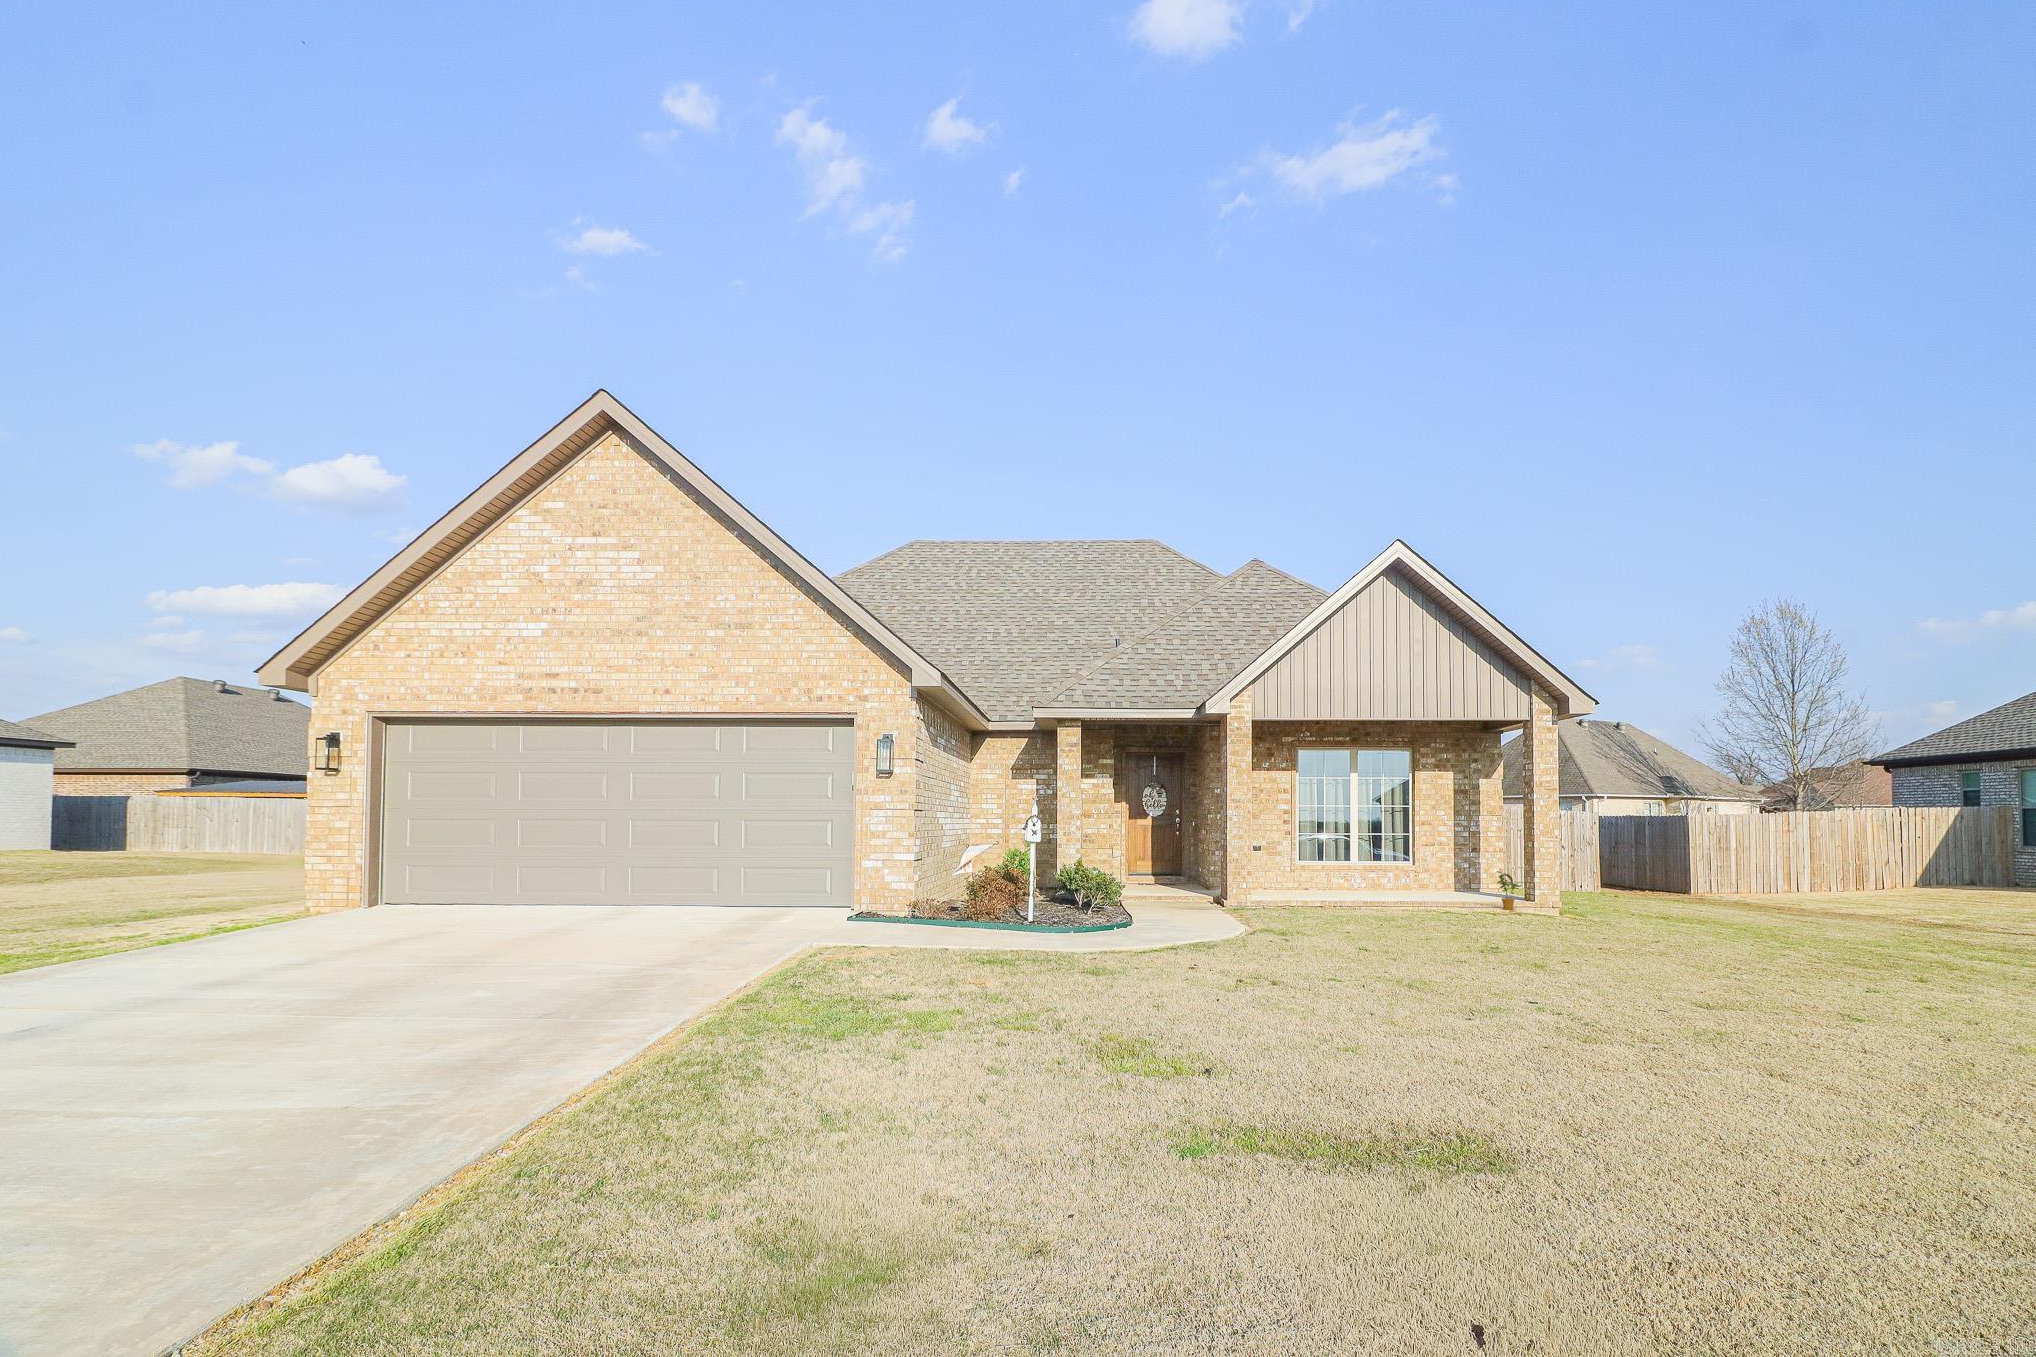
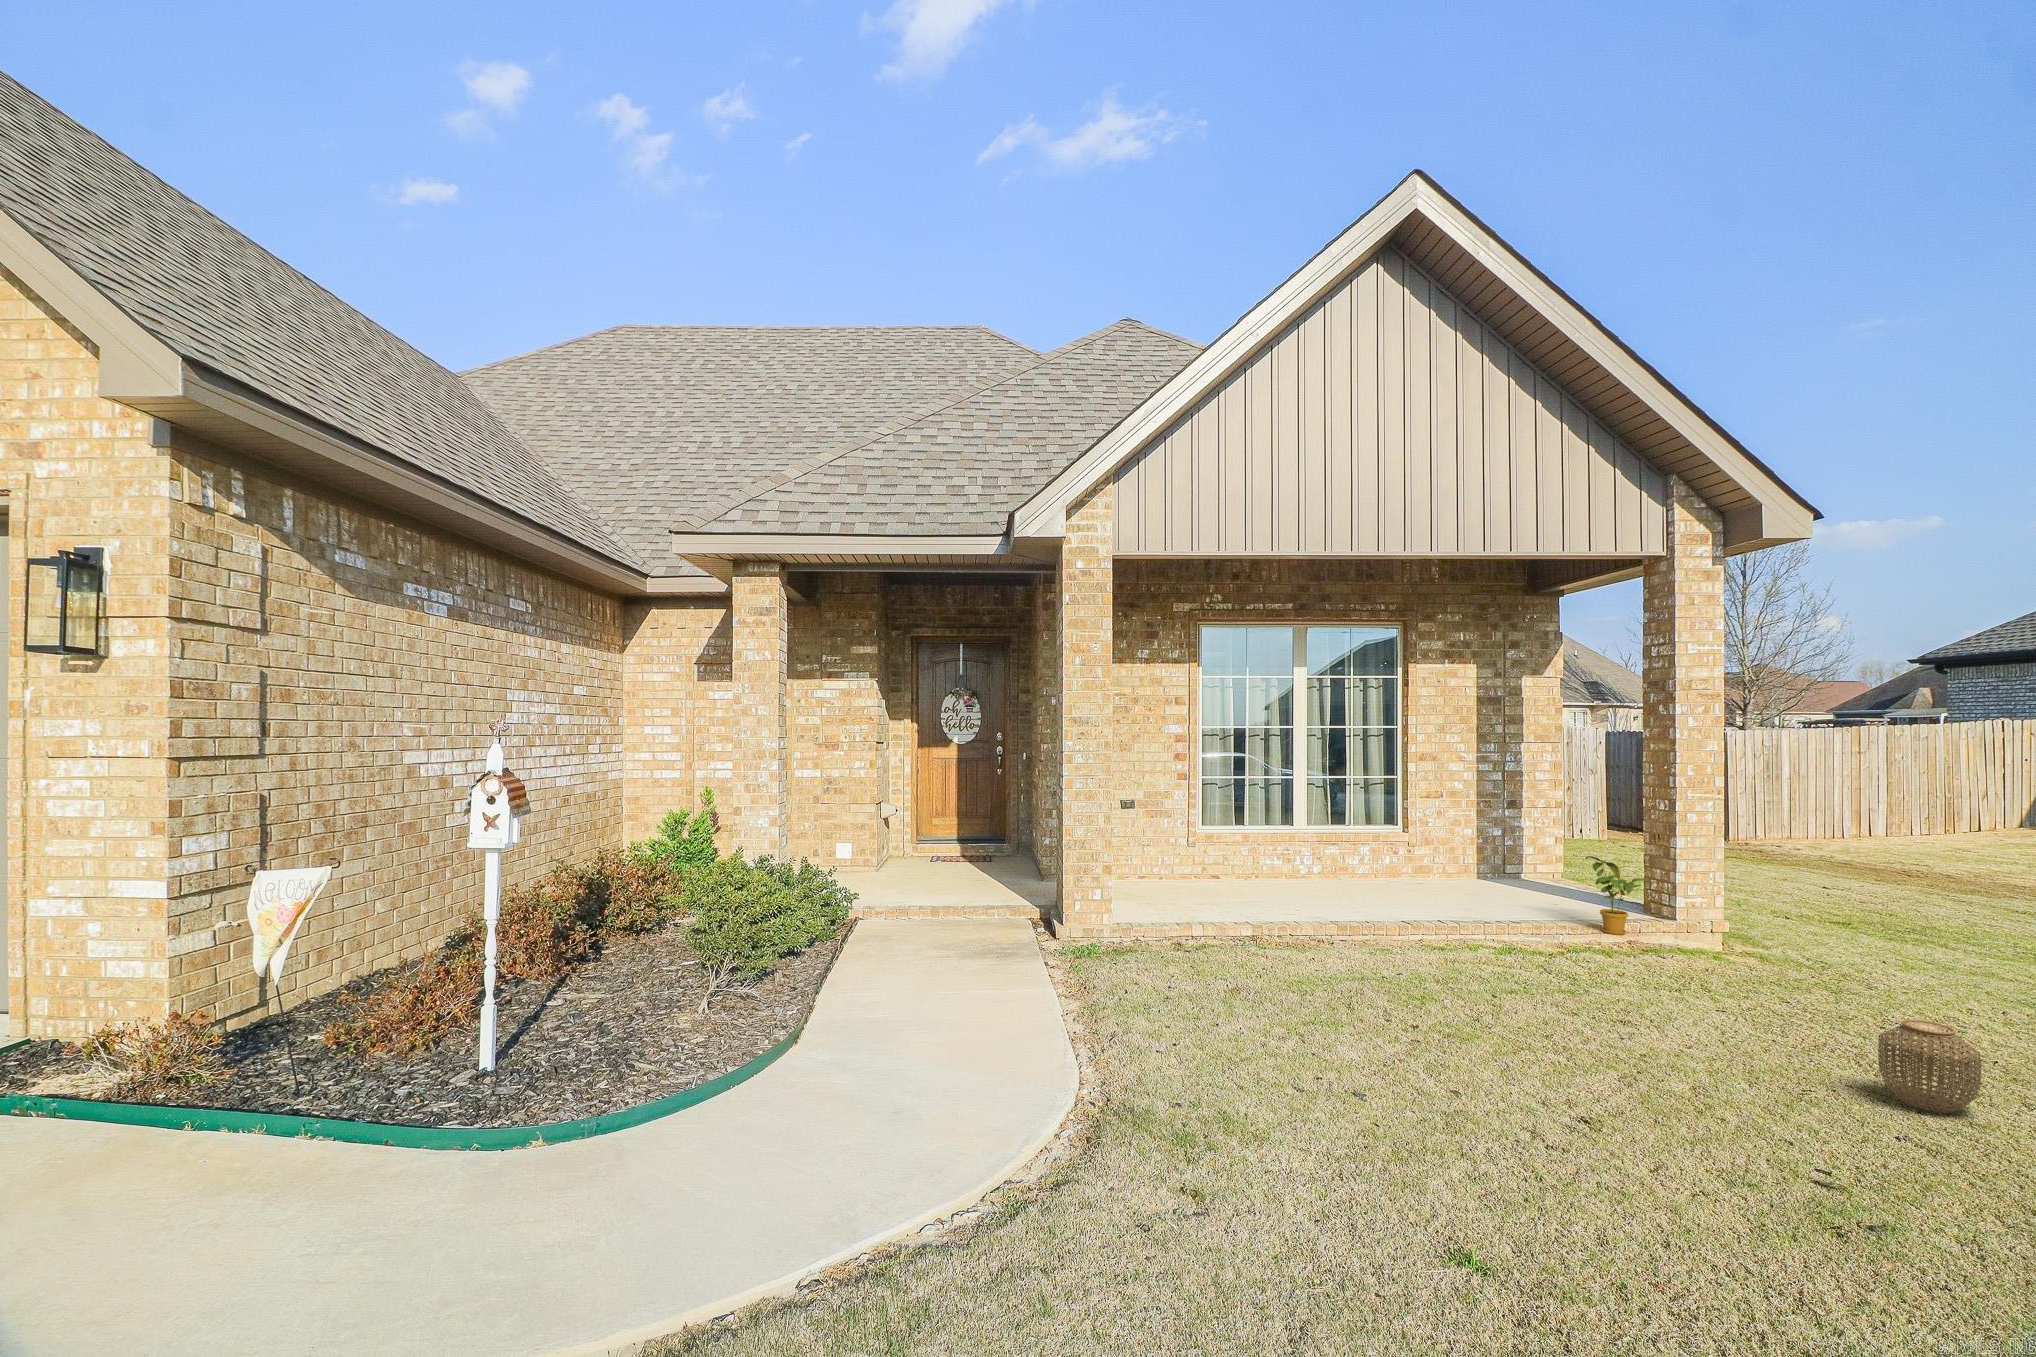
woven basket: none [1538,906,1567,936] -> present [1878,1020,1981,1113]

